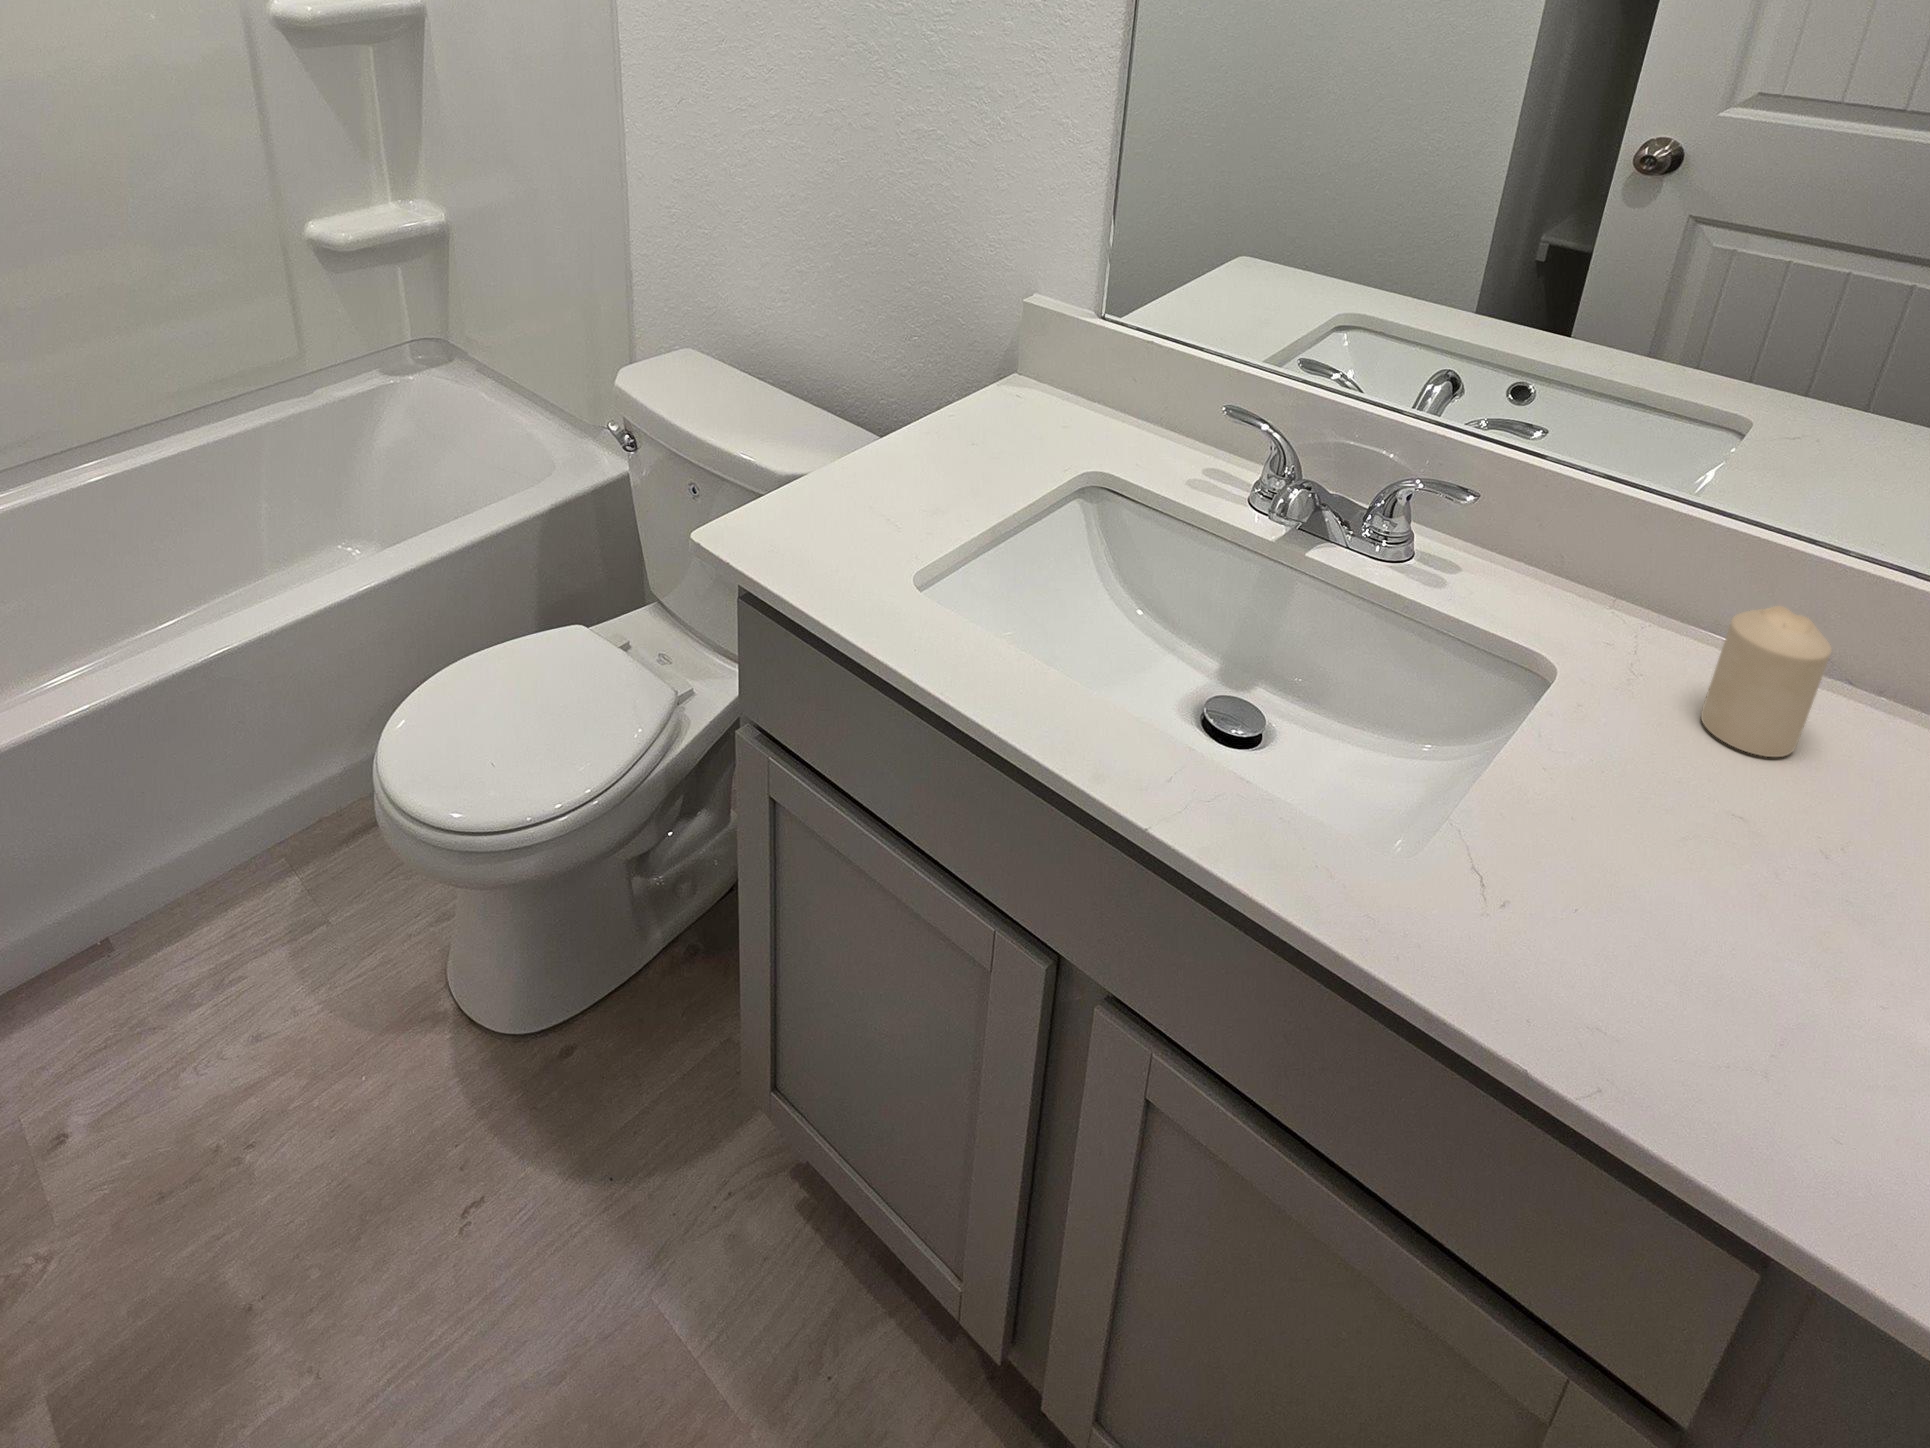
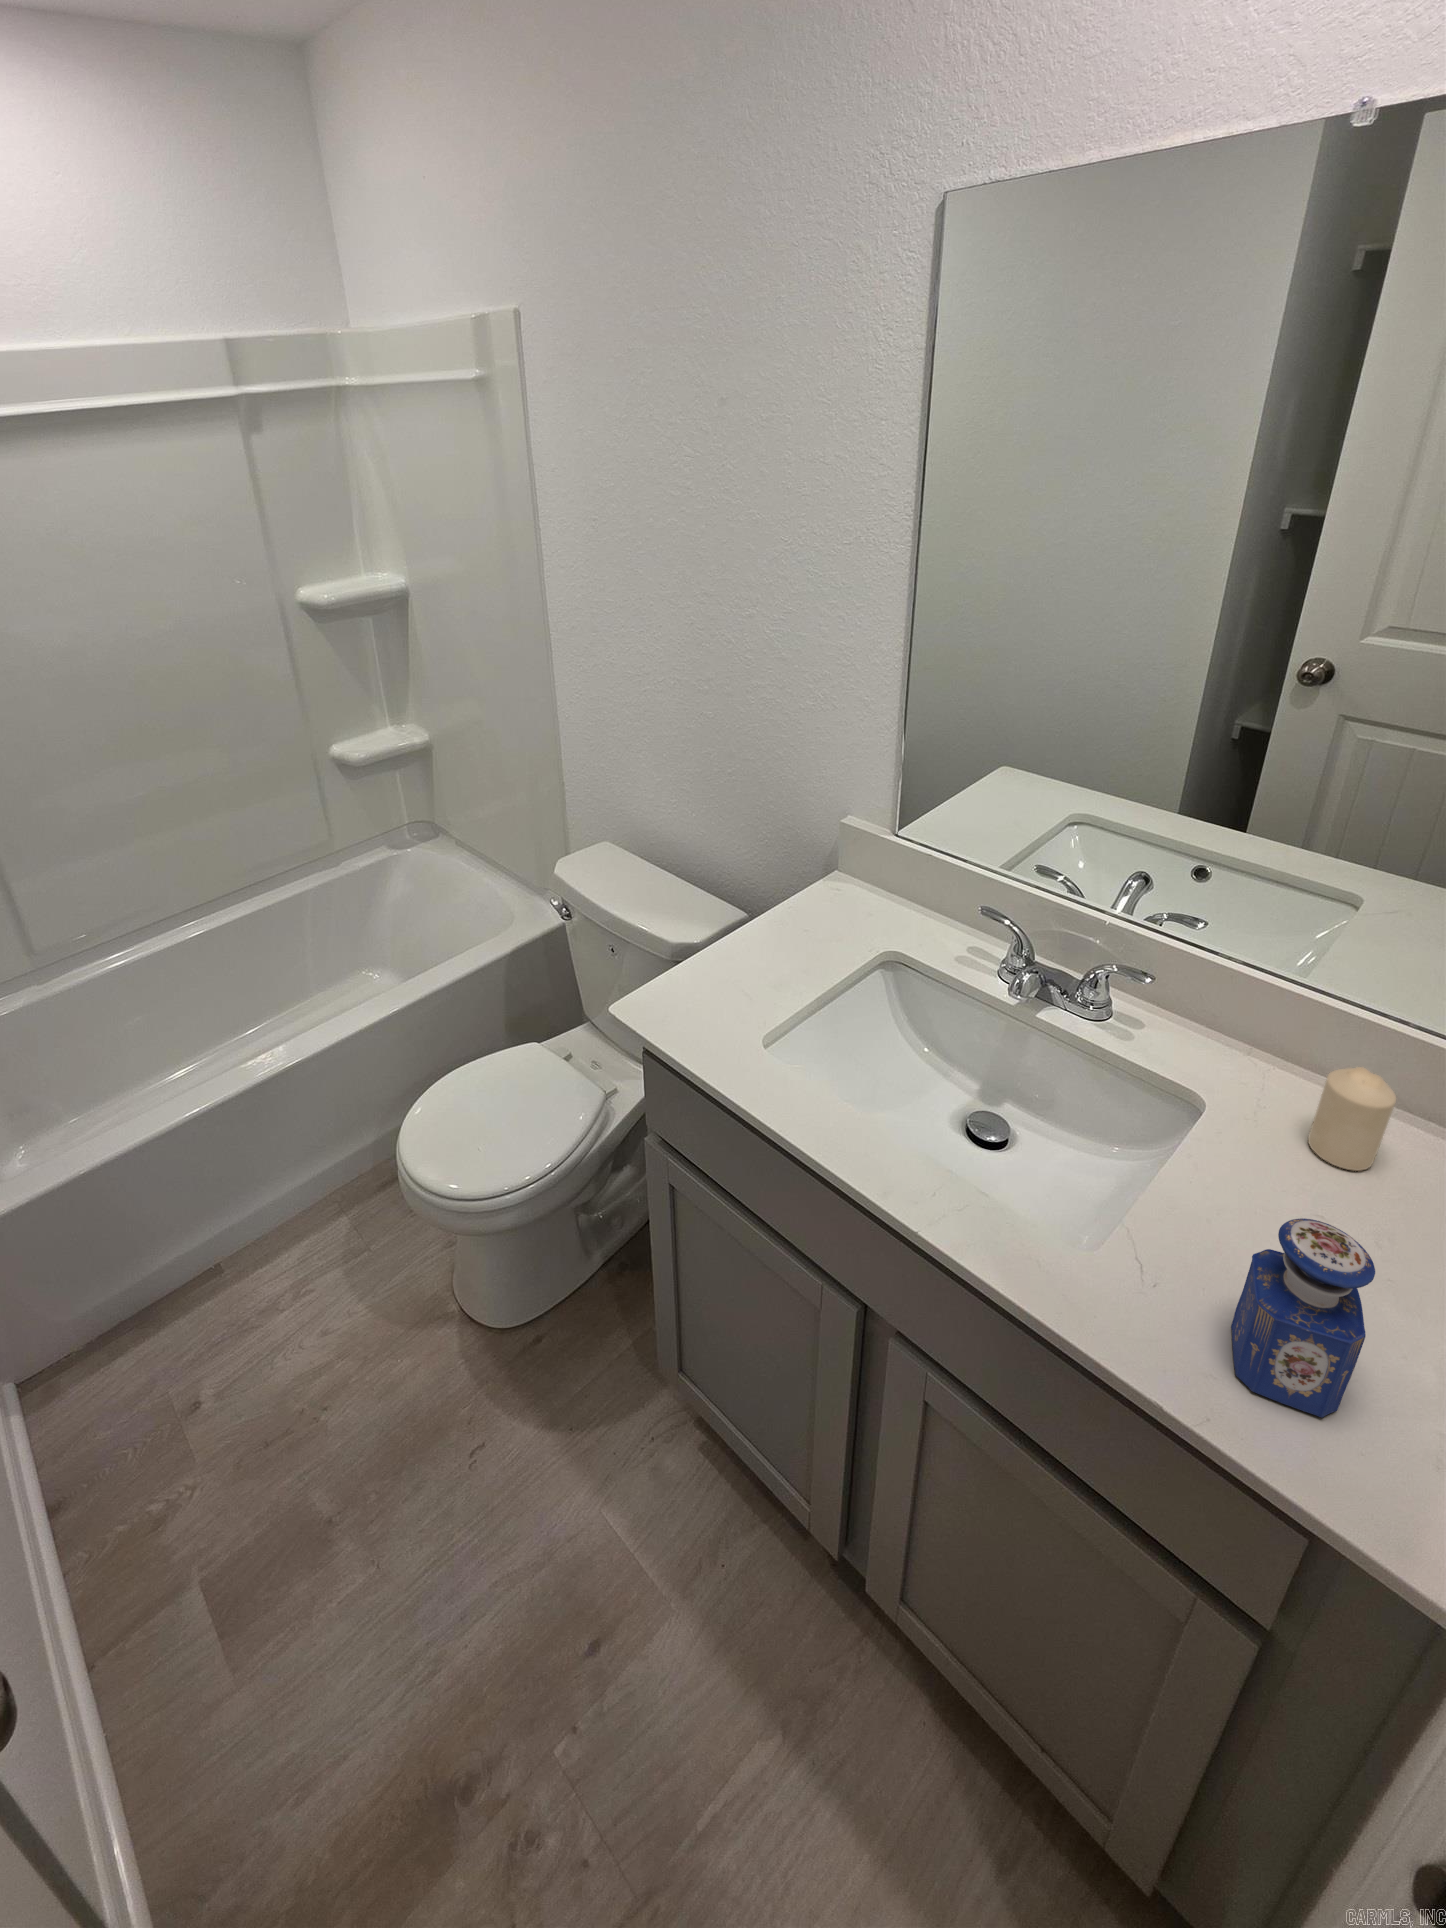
perfume bottle: none [1609,778,1835,1077] -> present [1231,1218,1375,1417]

